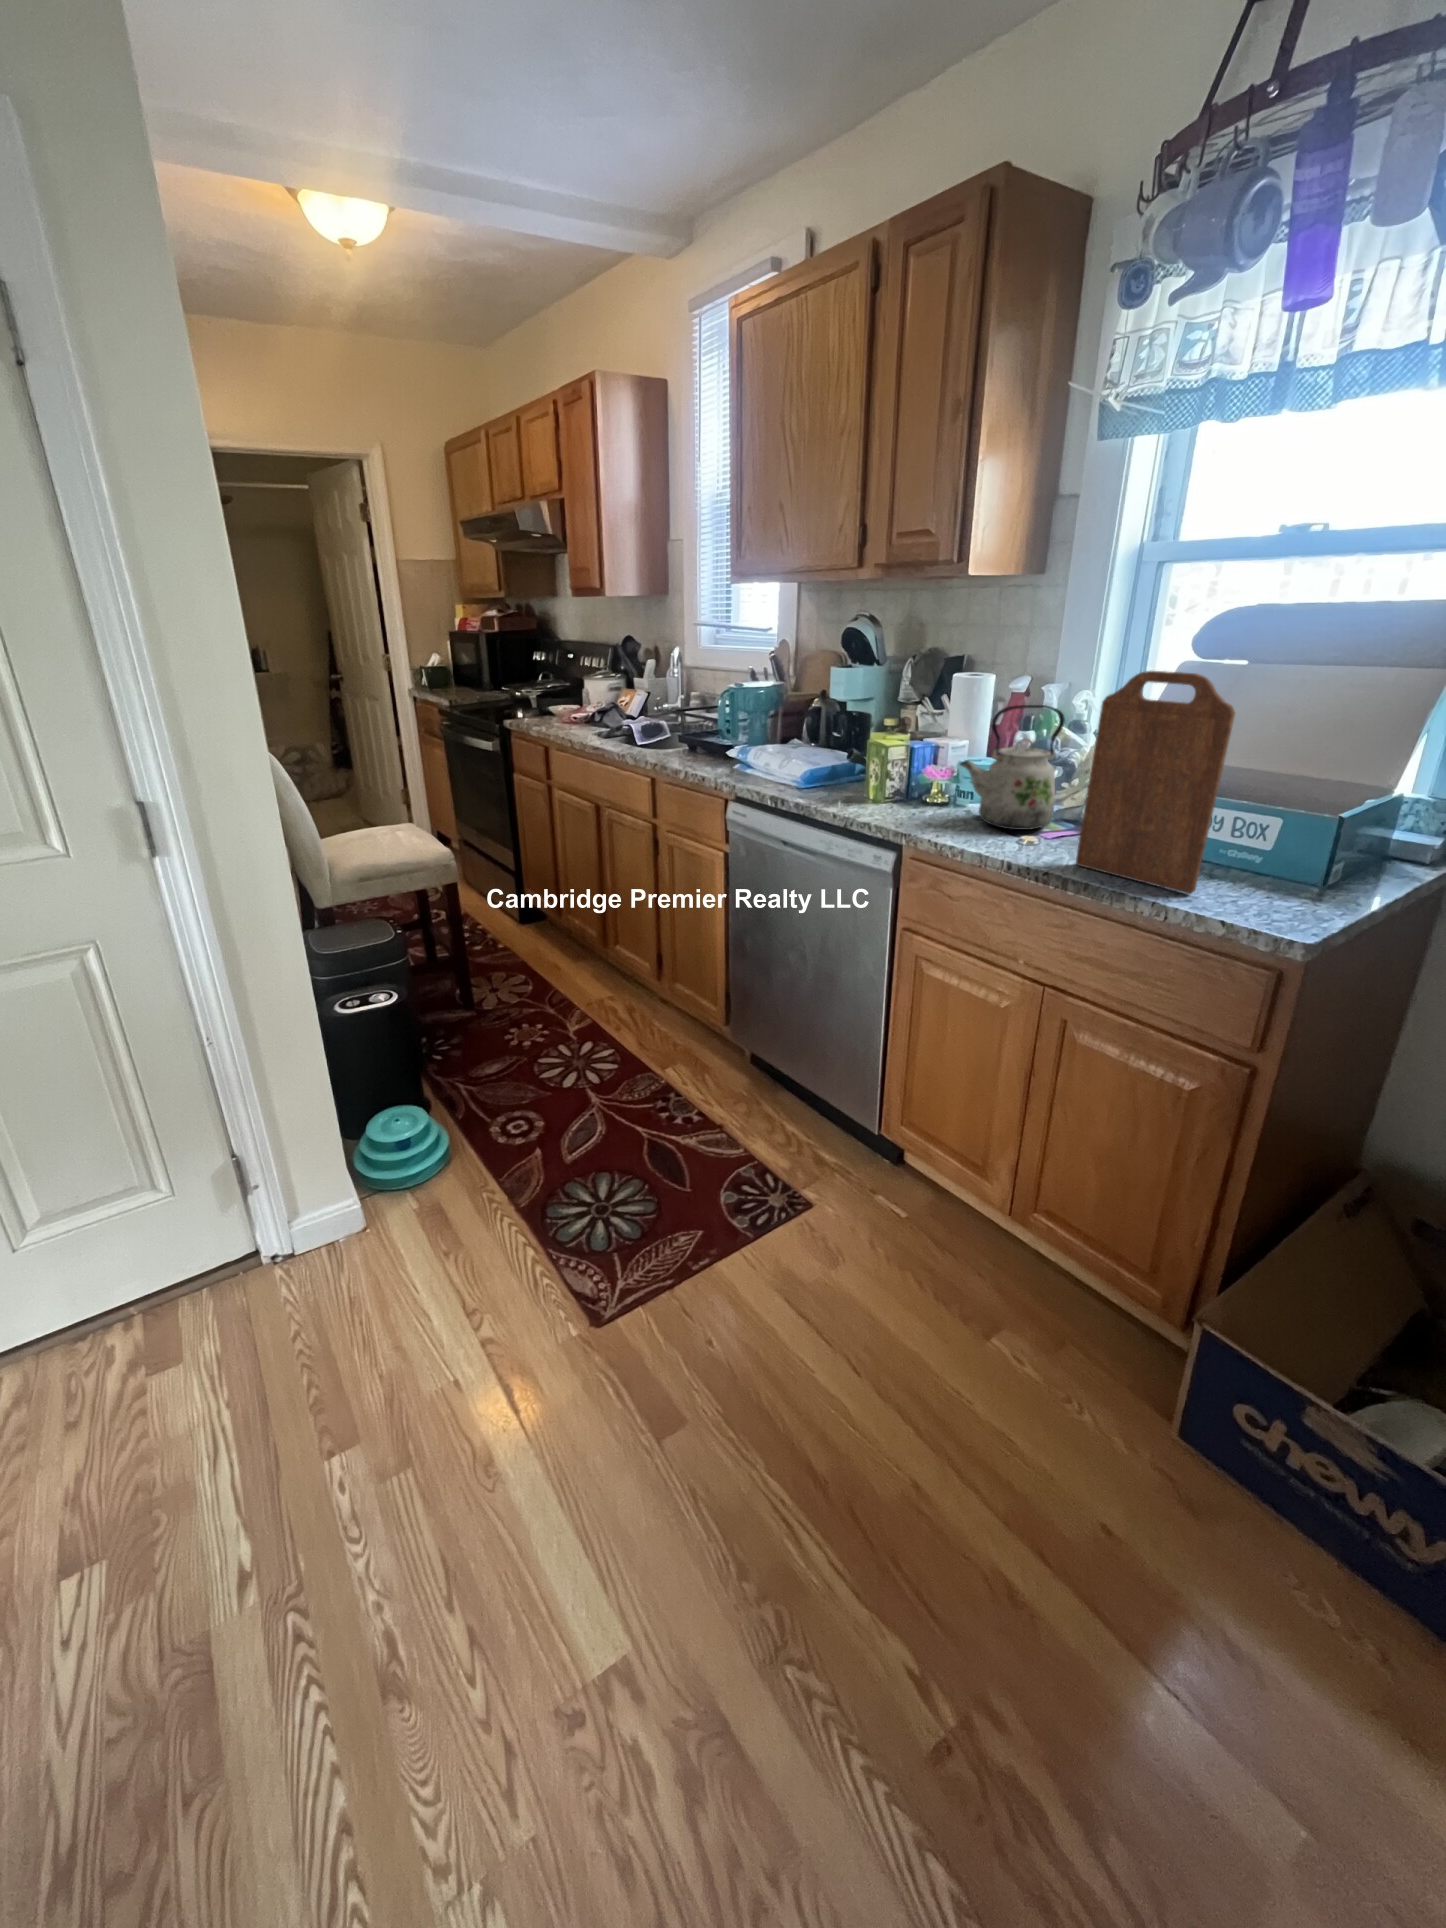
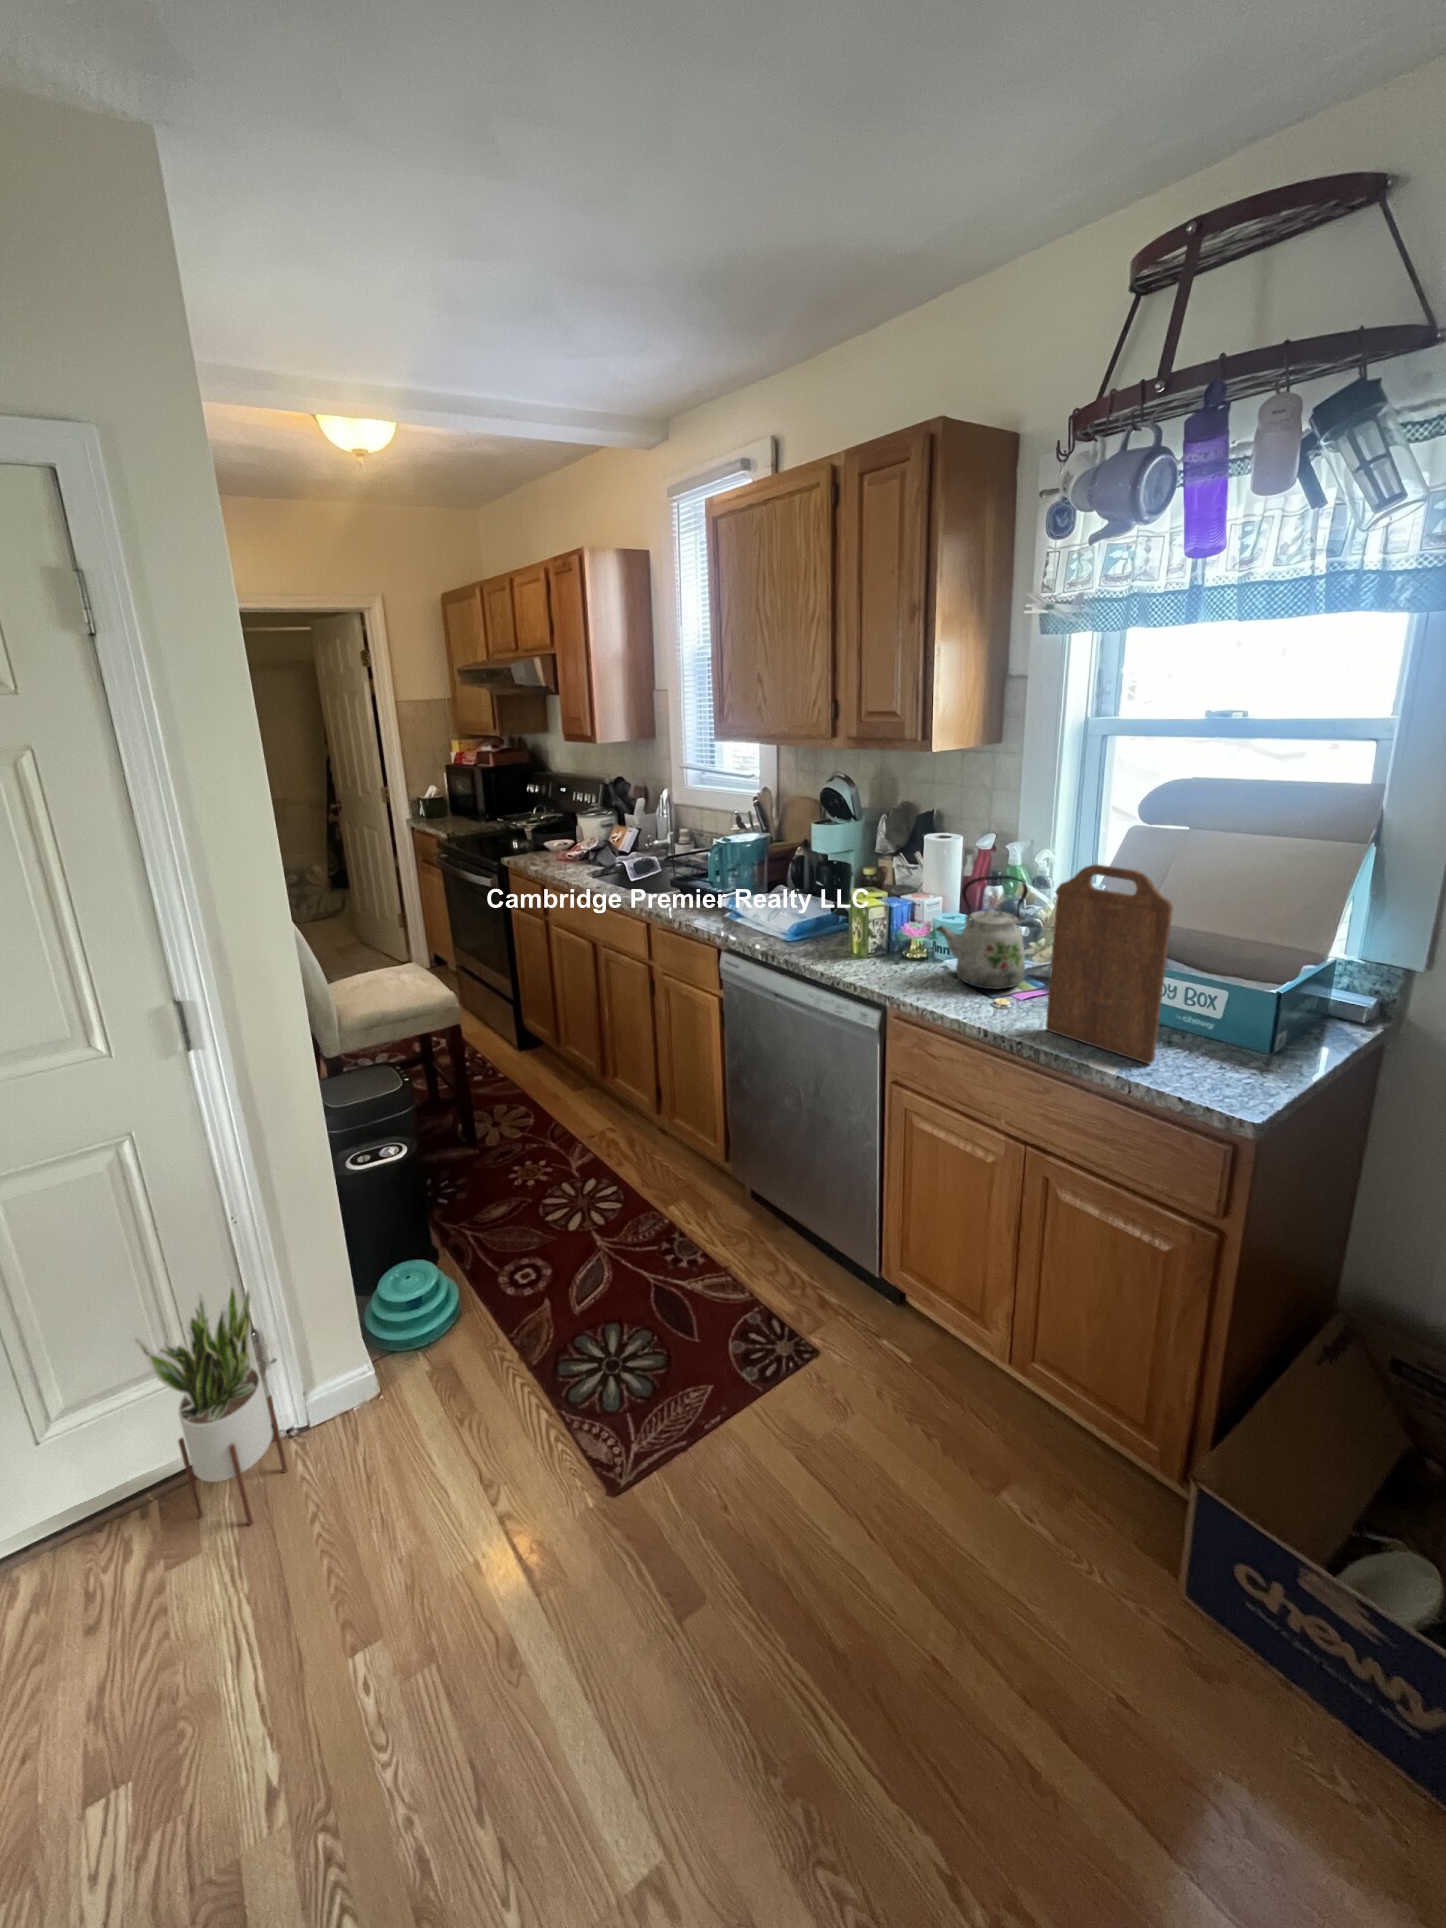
potted plant: none [99,1104,272,1339] -> present [133,1285,287,1525]

